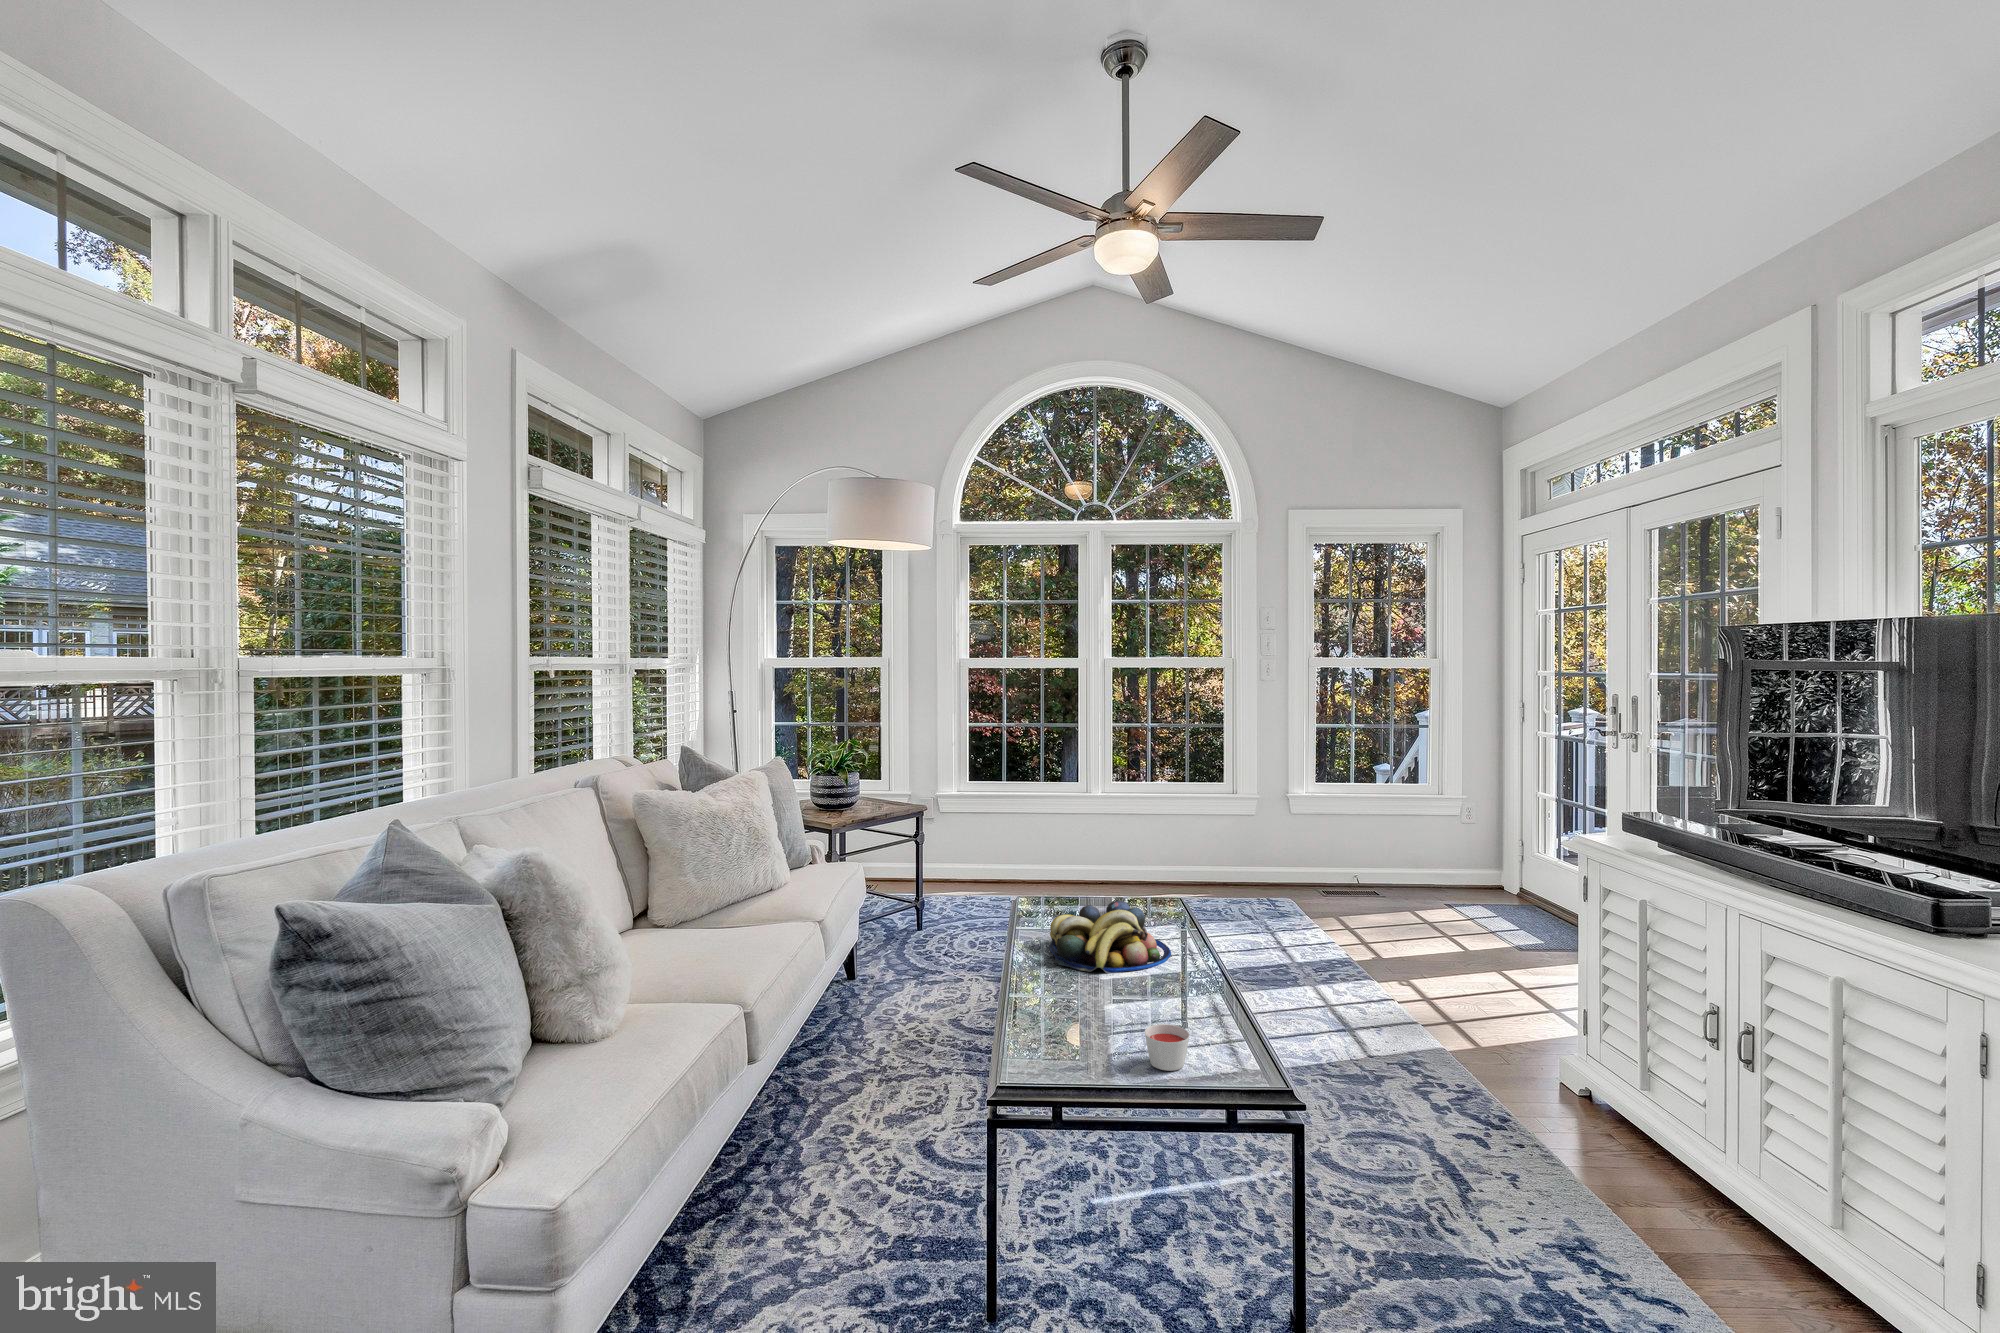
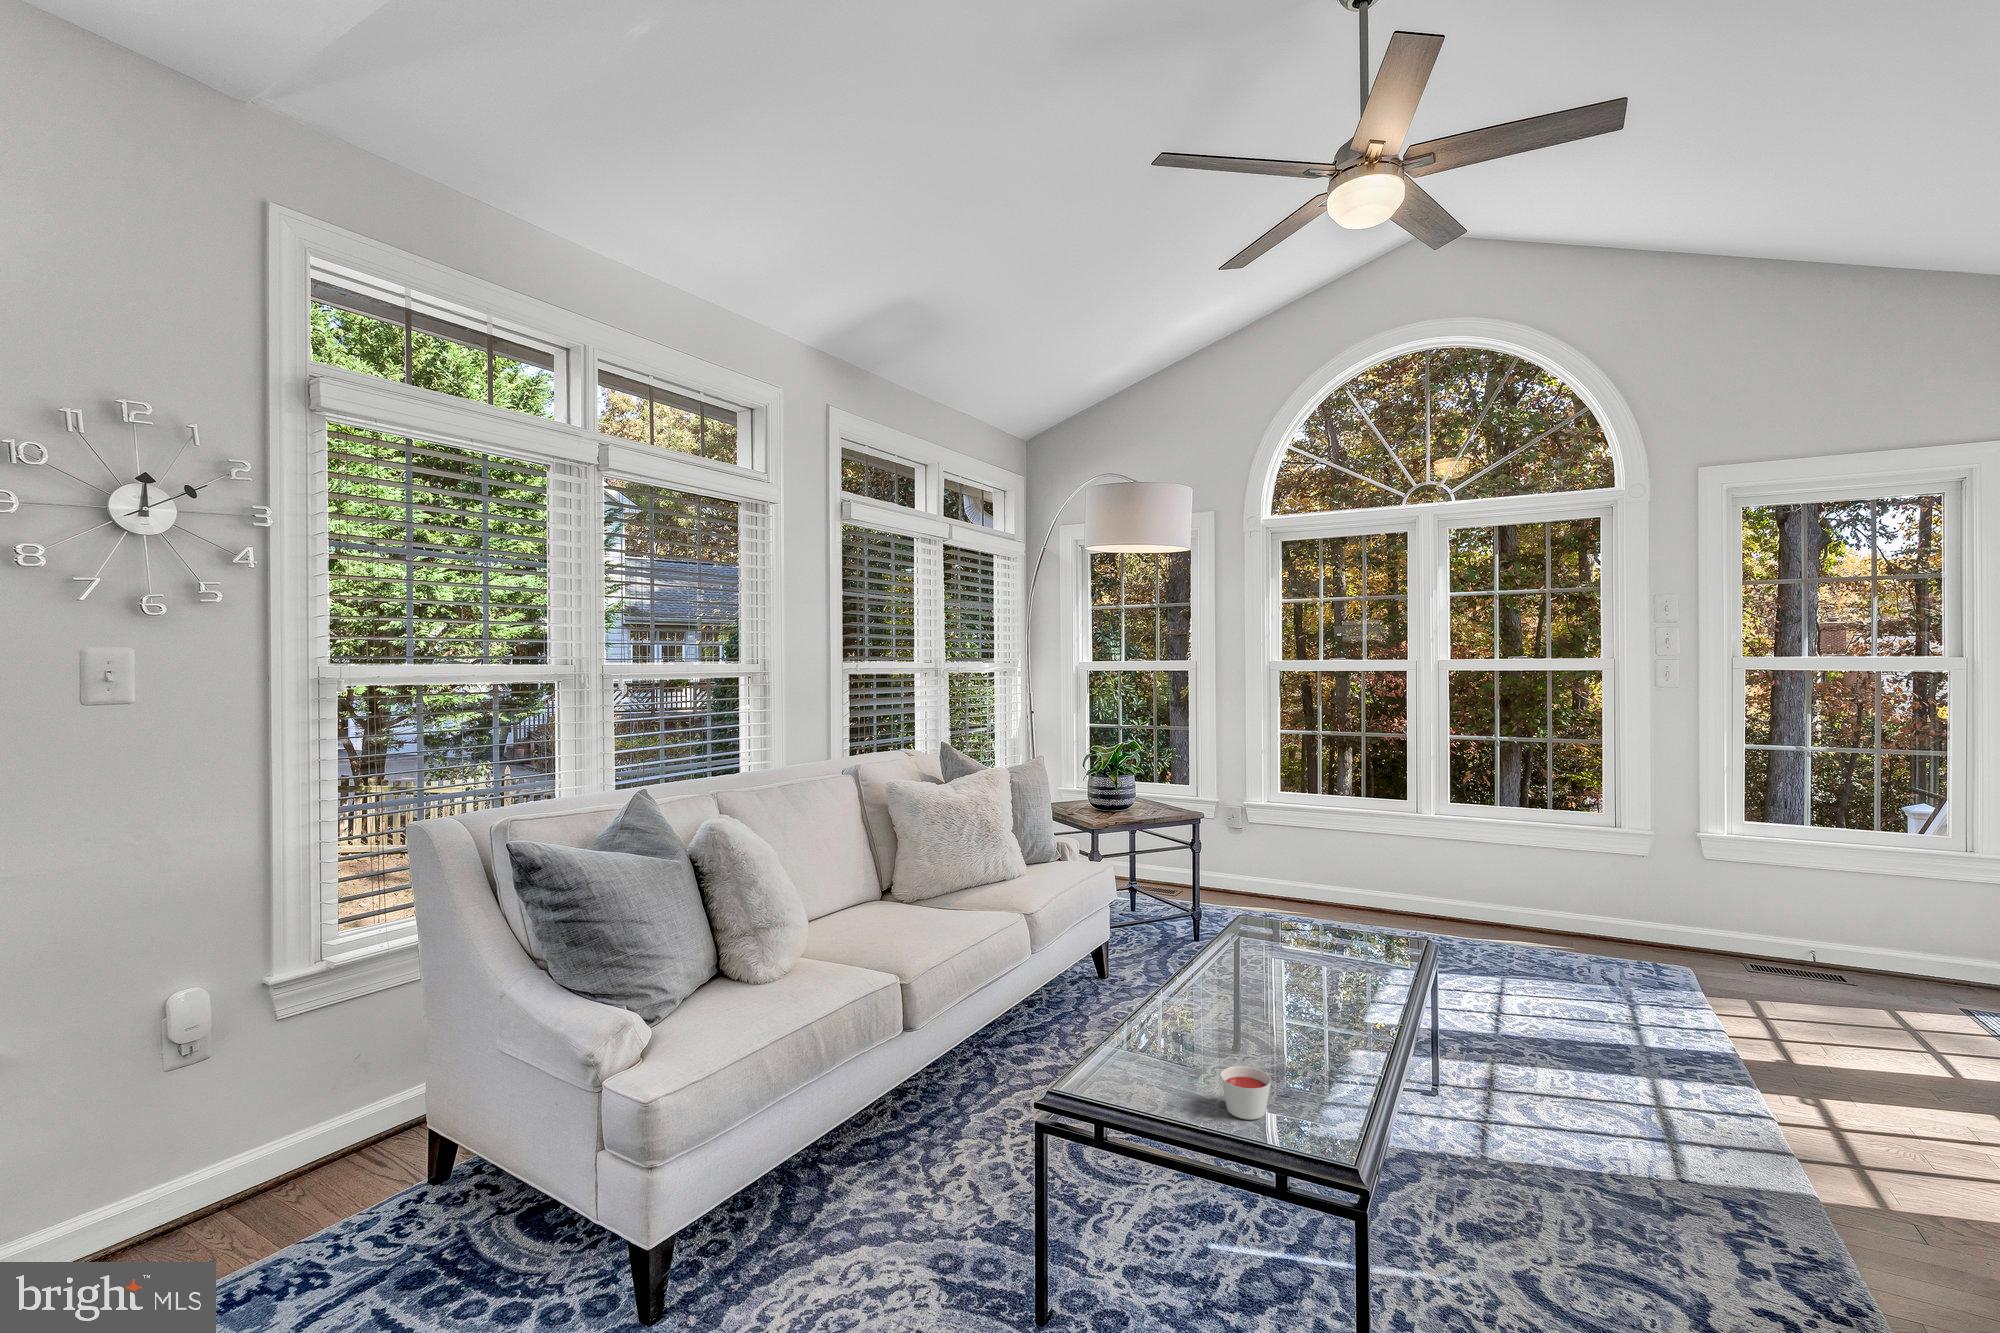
fruit bowl: present [1050,901,1171,973] -> none [1229,932,1371,1010]

